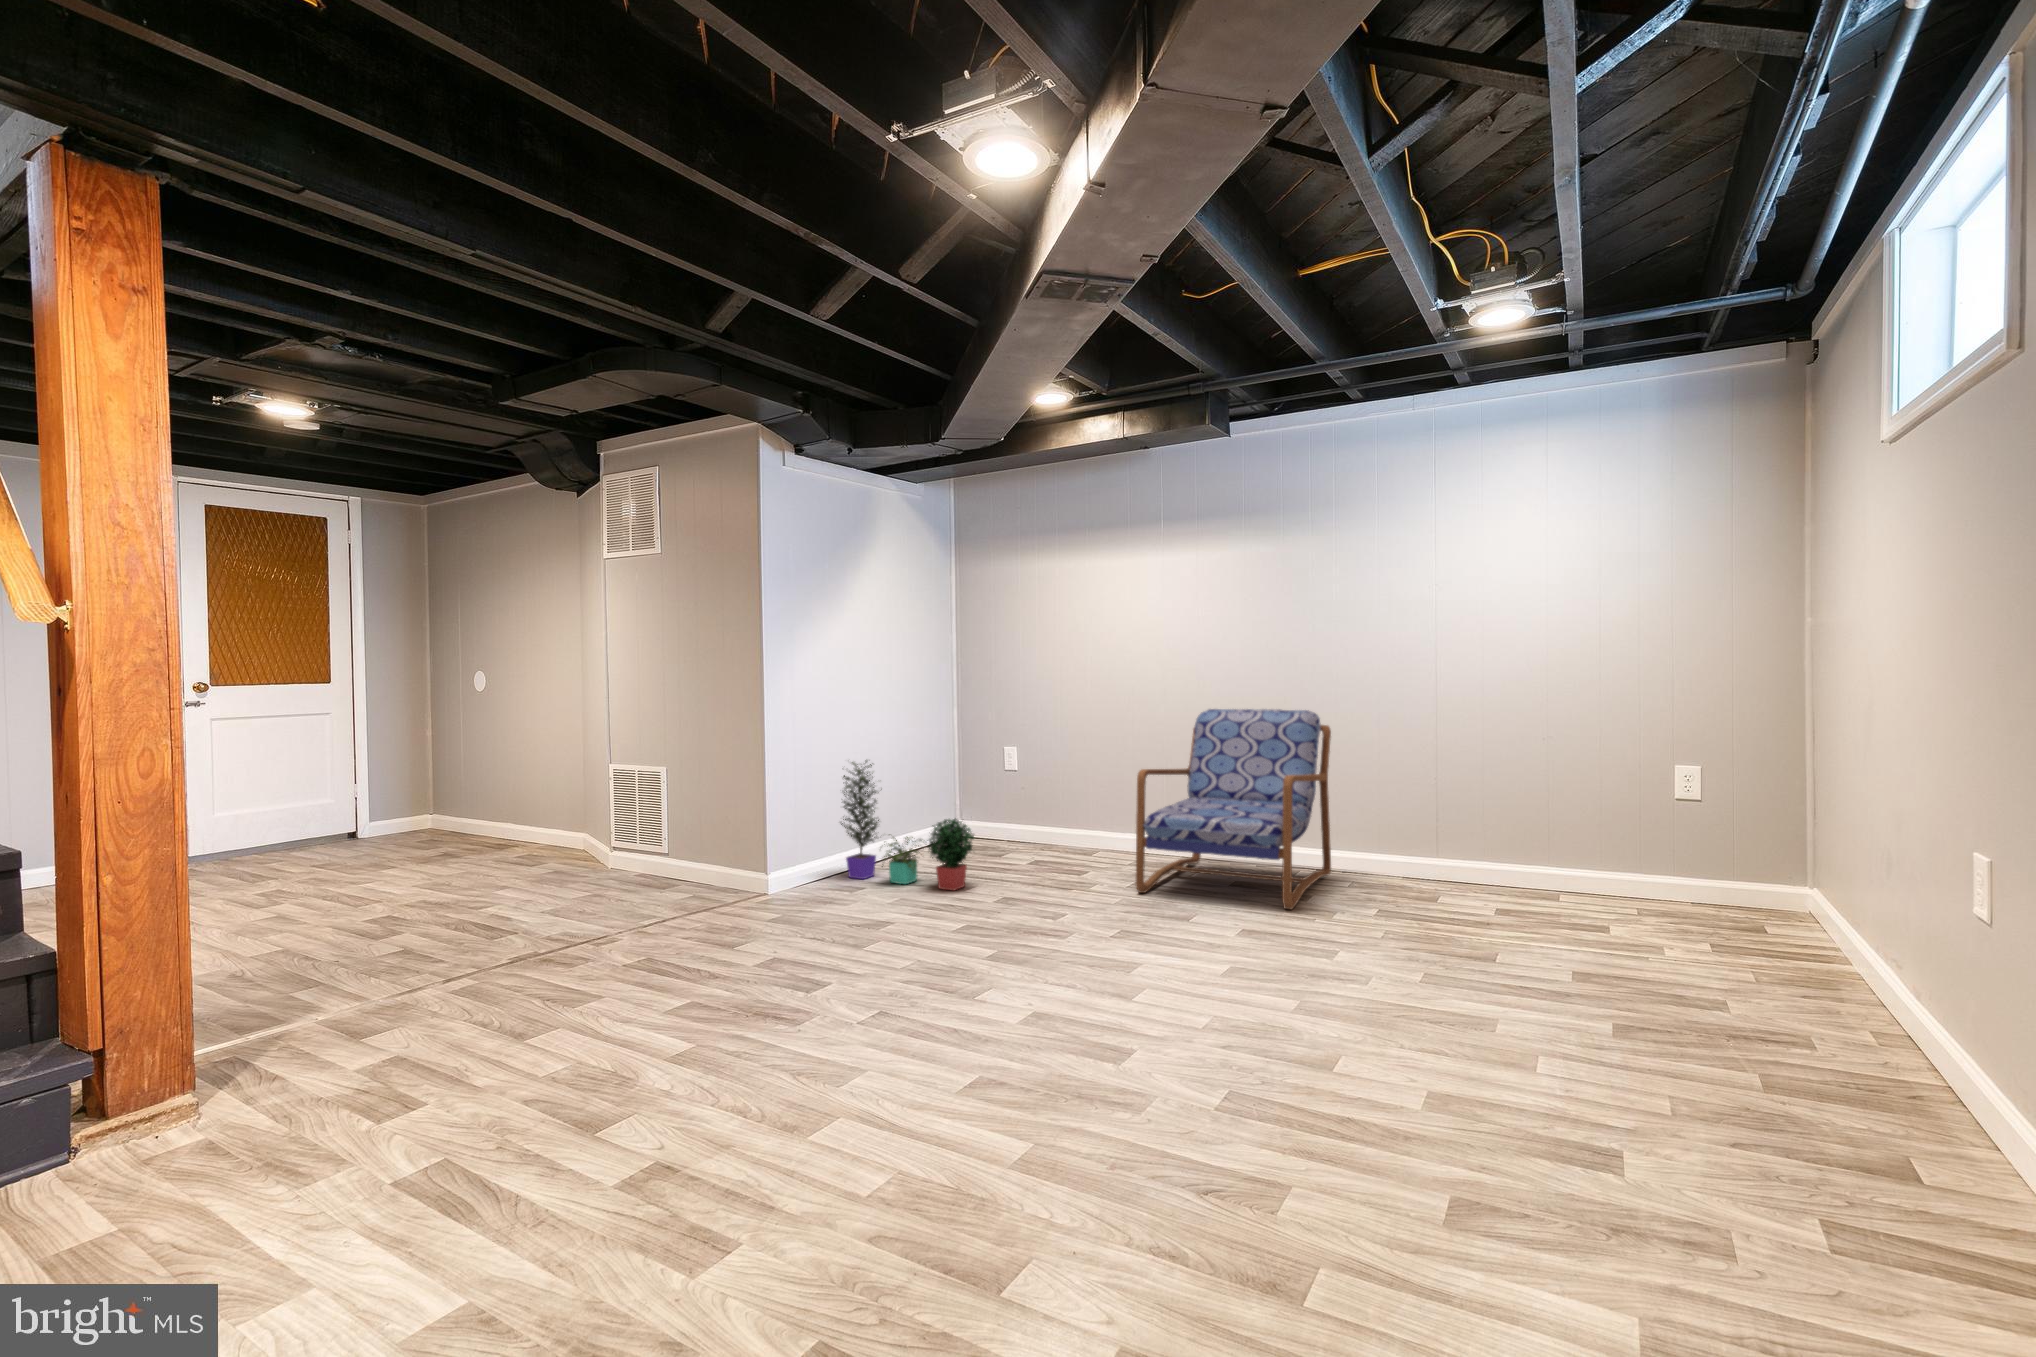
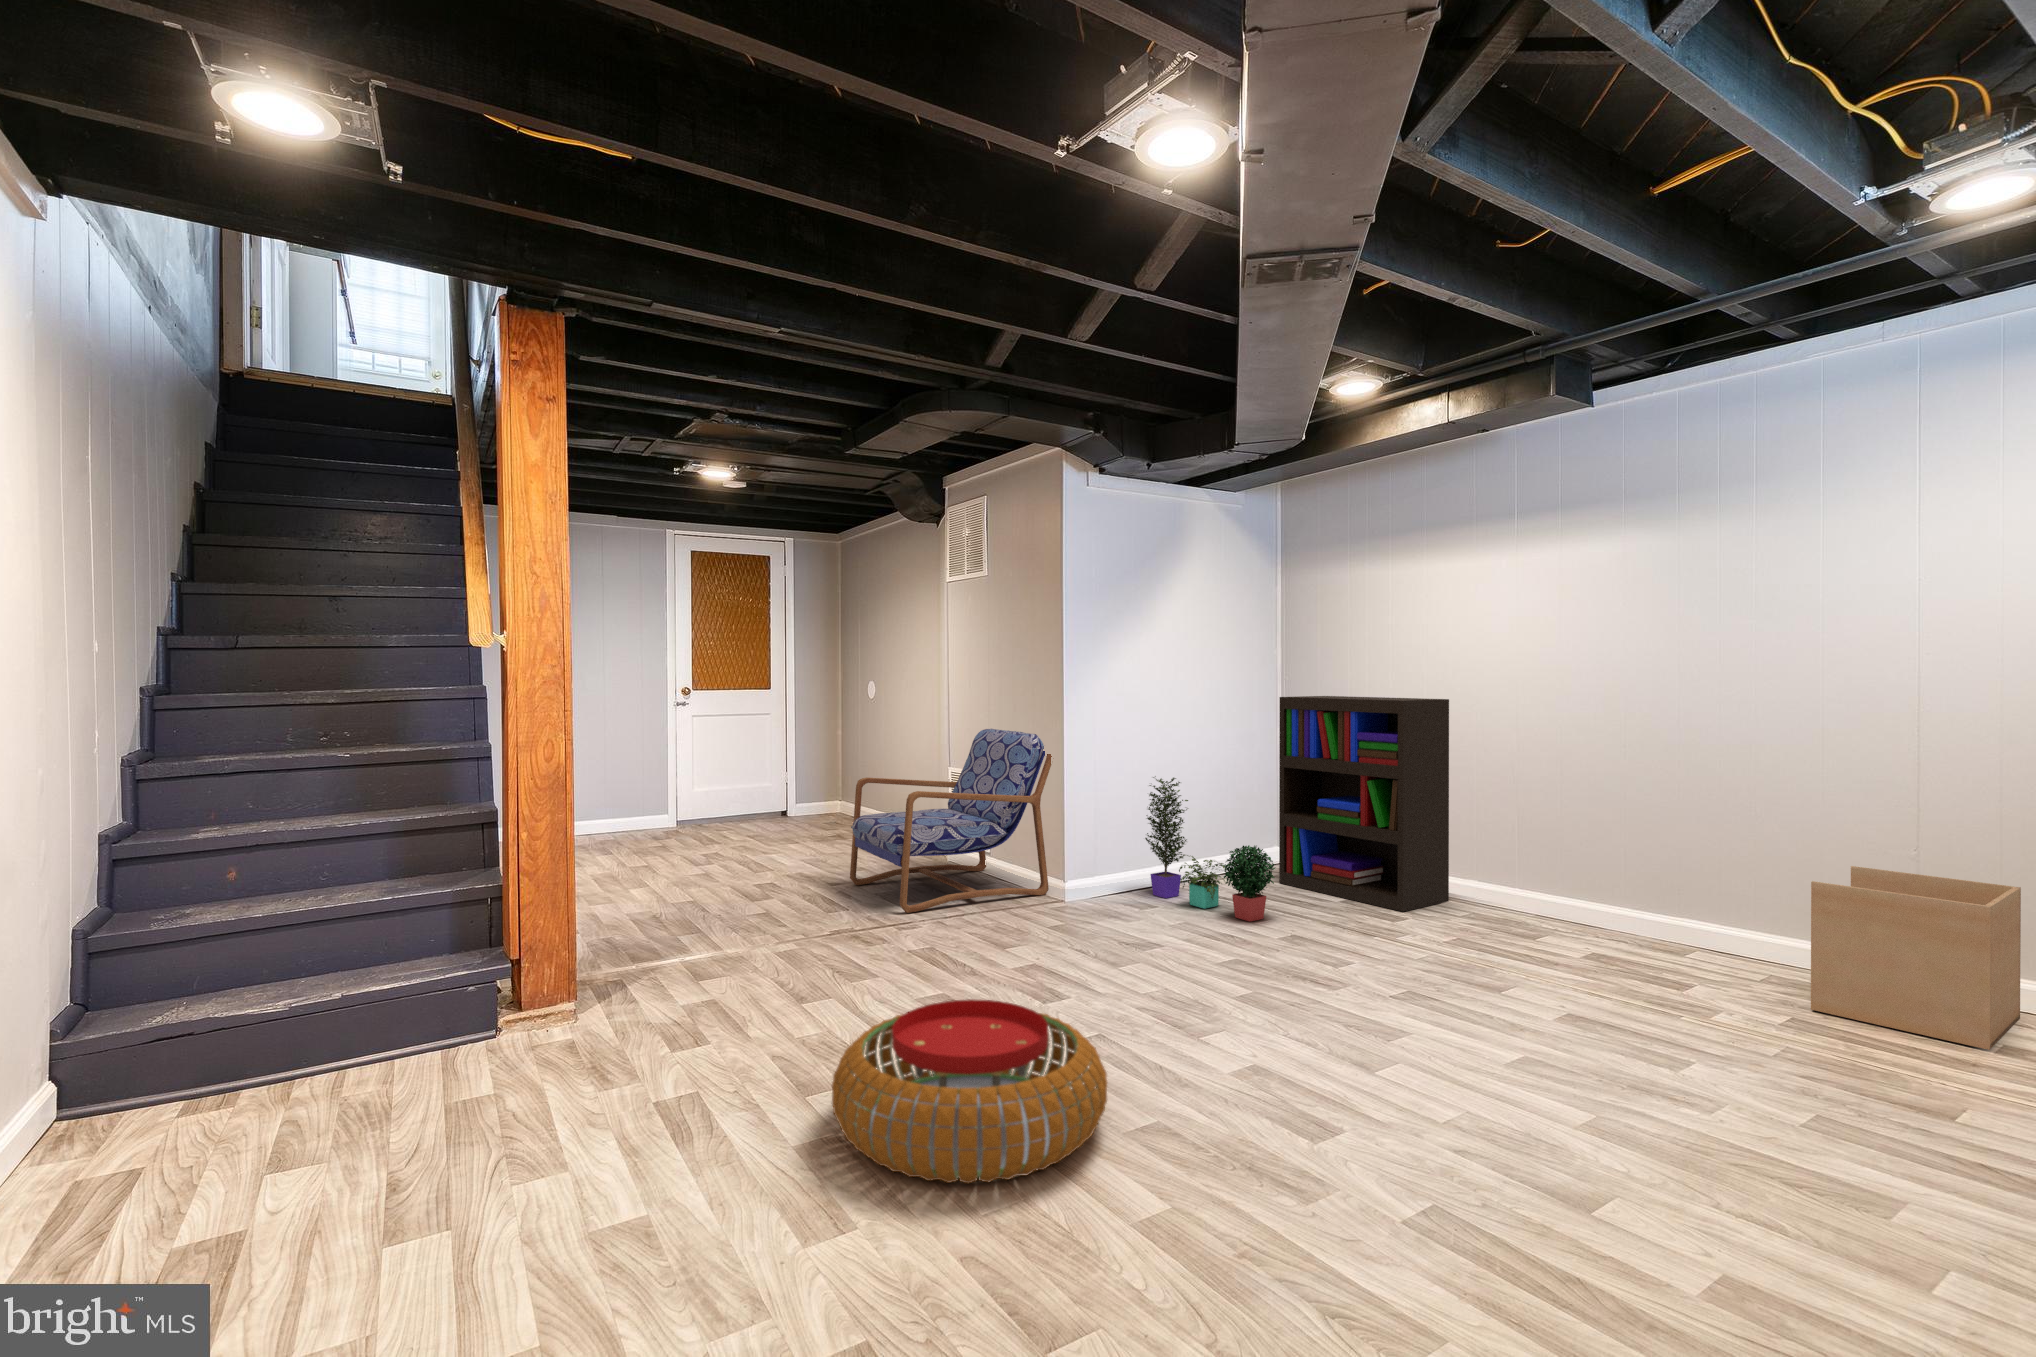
bookshelf: none [957,675,1108,866] -> present [1279,696,1449,912]
armchair: present [1136,709,1331,910] -> present [850,729,1052,913]
cardboard box: none [1390,791,1504,912] -> present [1811,866,2021,1050]
pouf: none [644,989,942,1182] -> present [832,1000,1107,1184]

